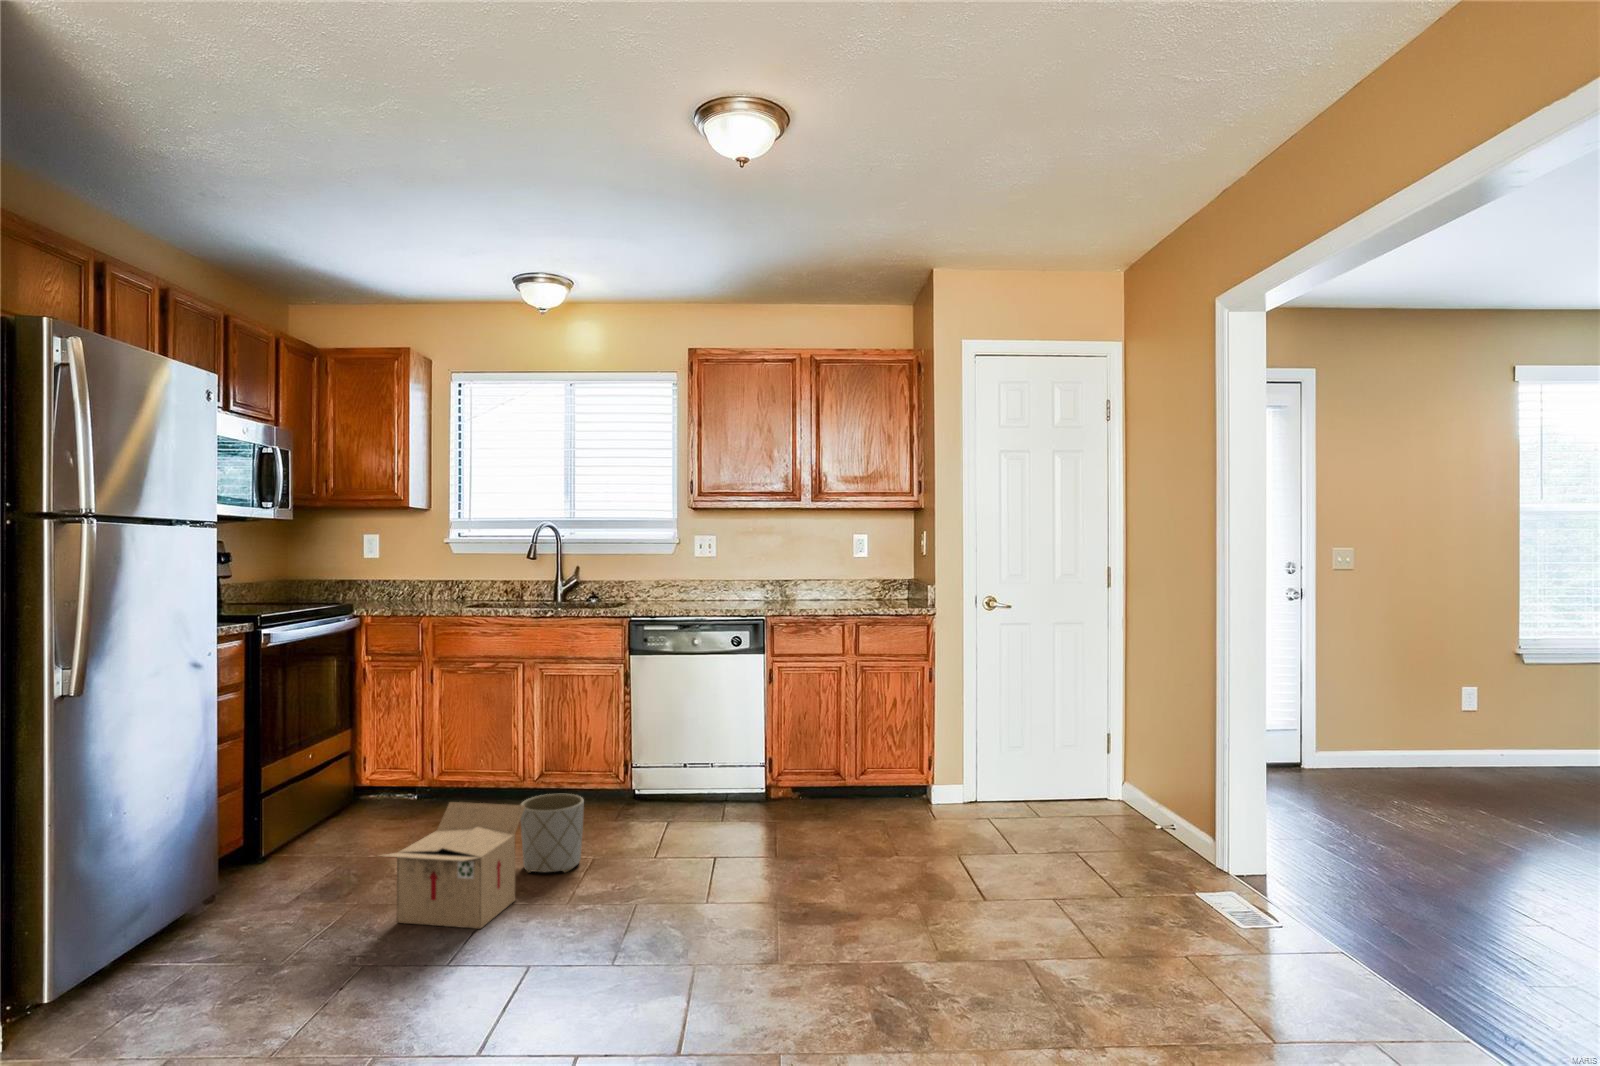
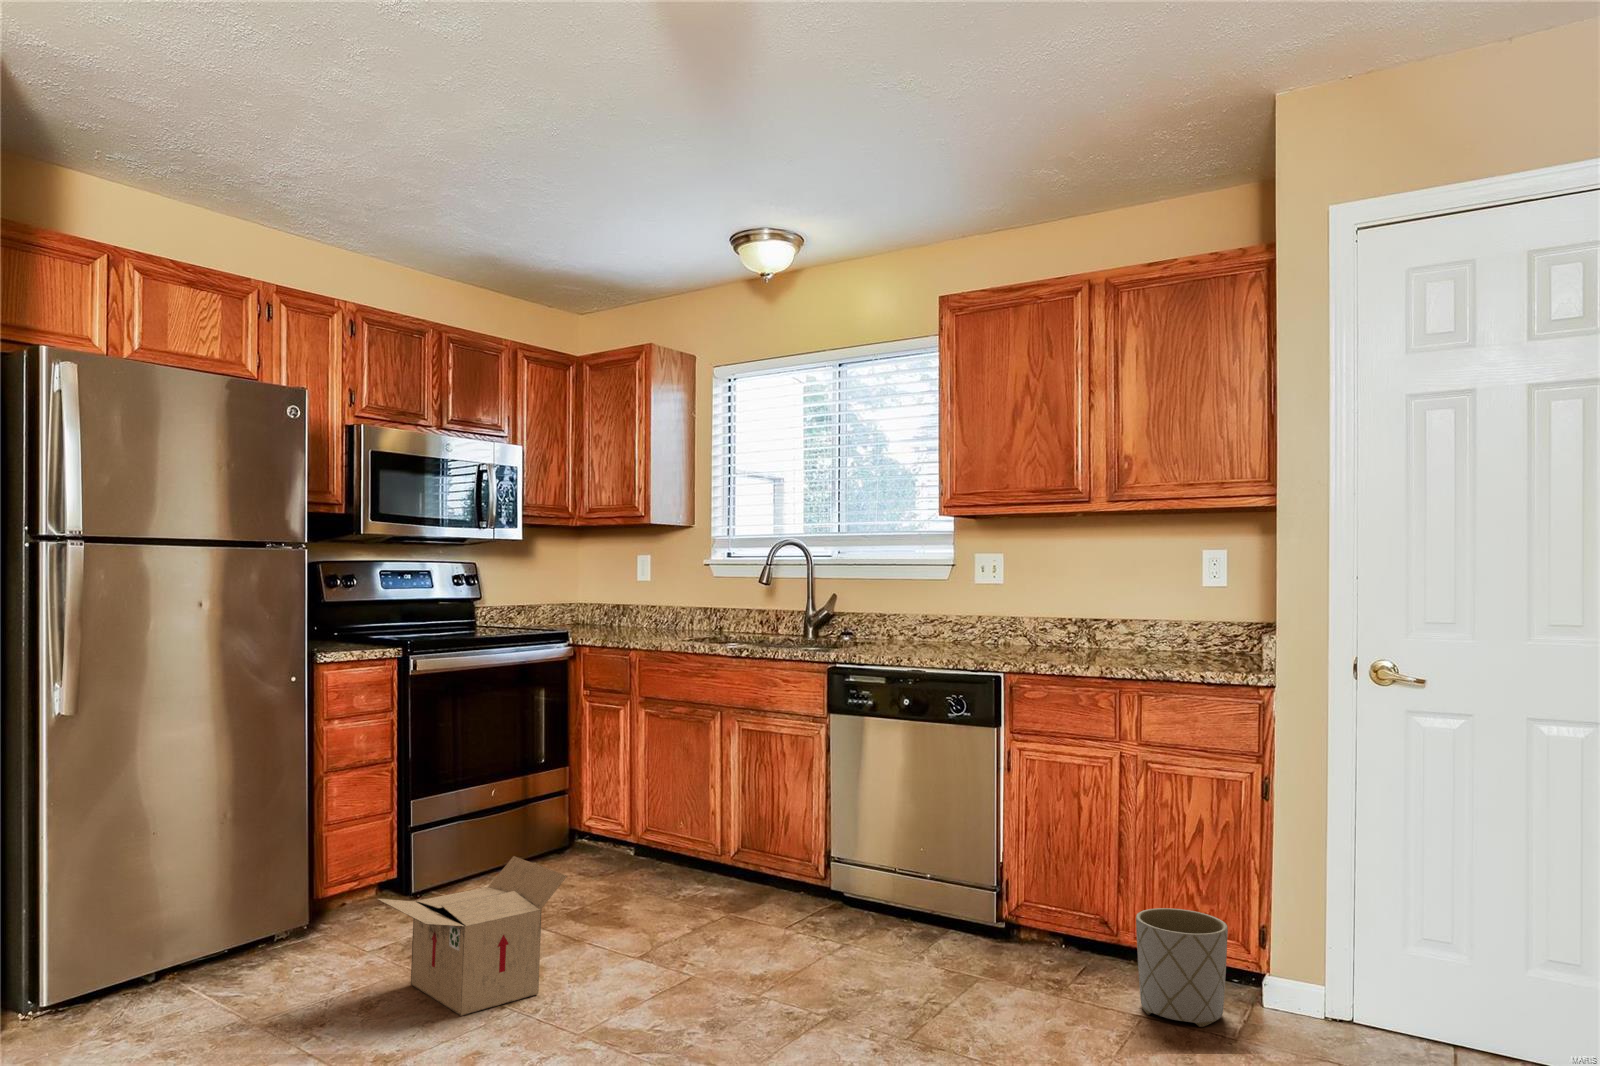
planter: present [520,794,584,873] -> present [1136,908,1228,1027]

